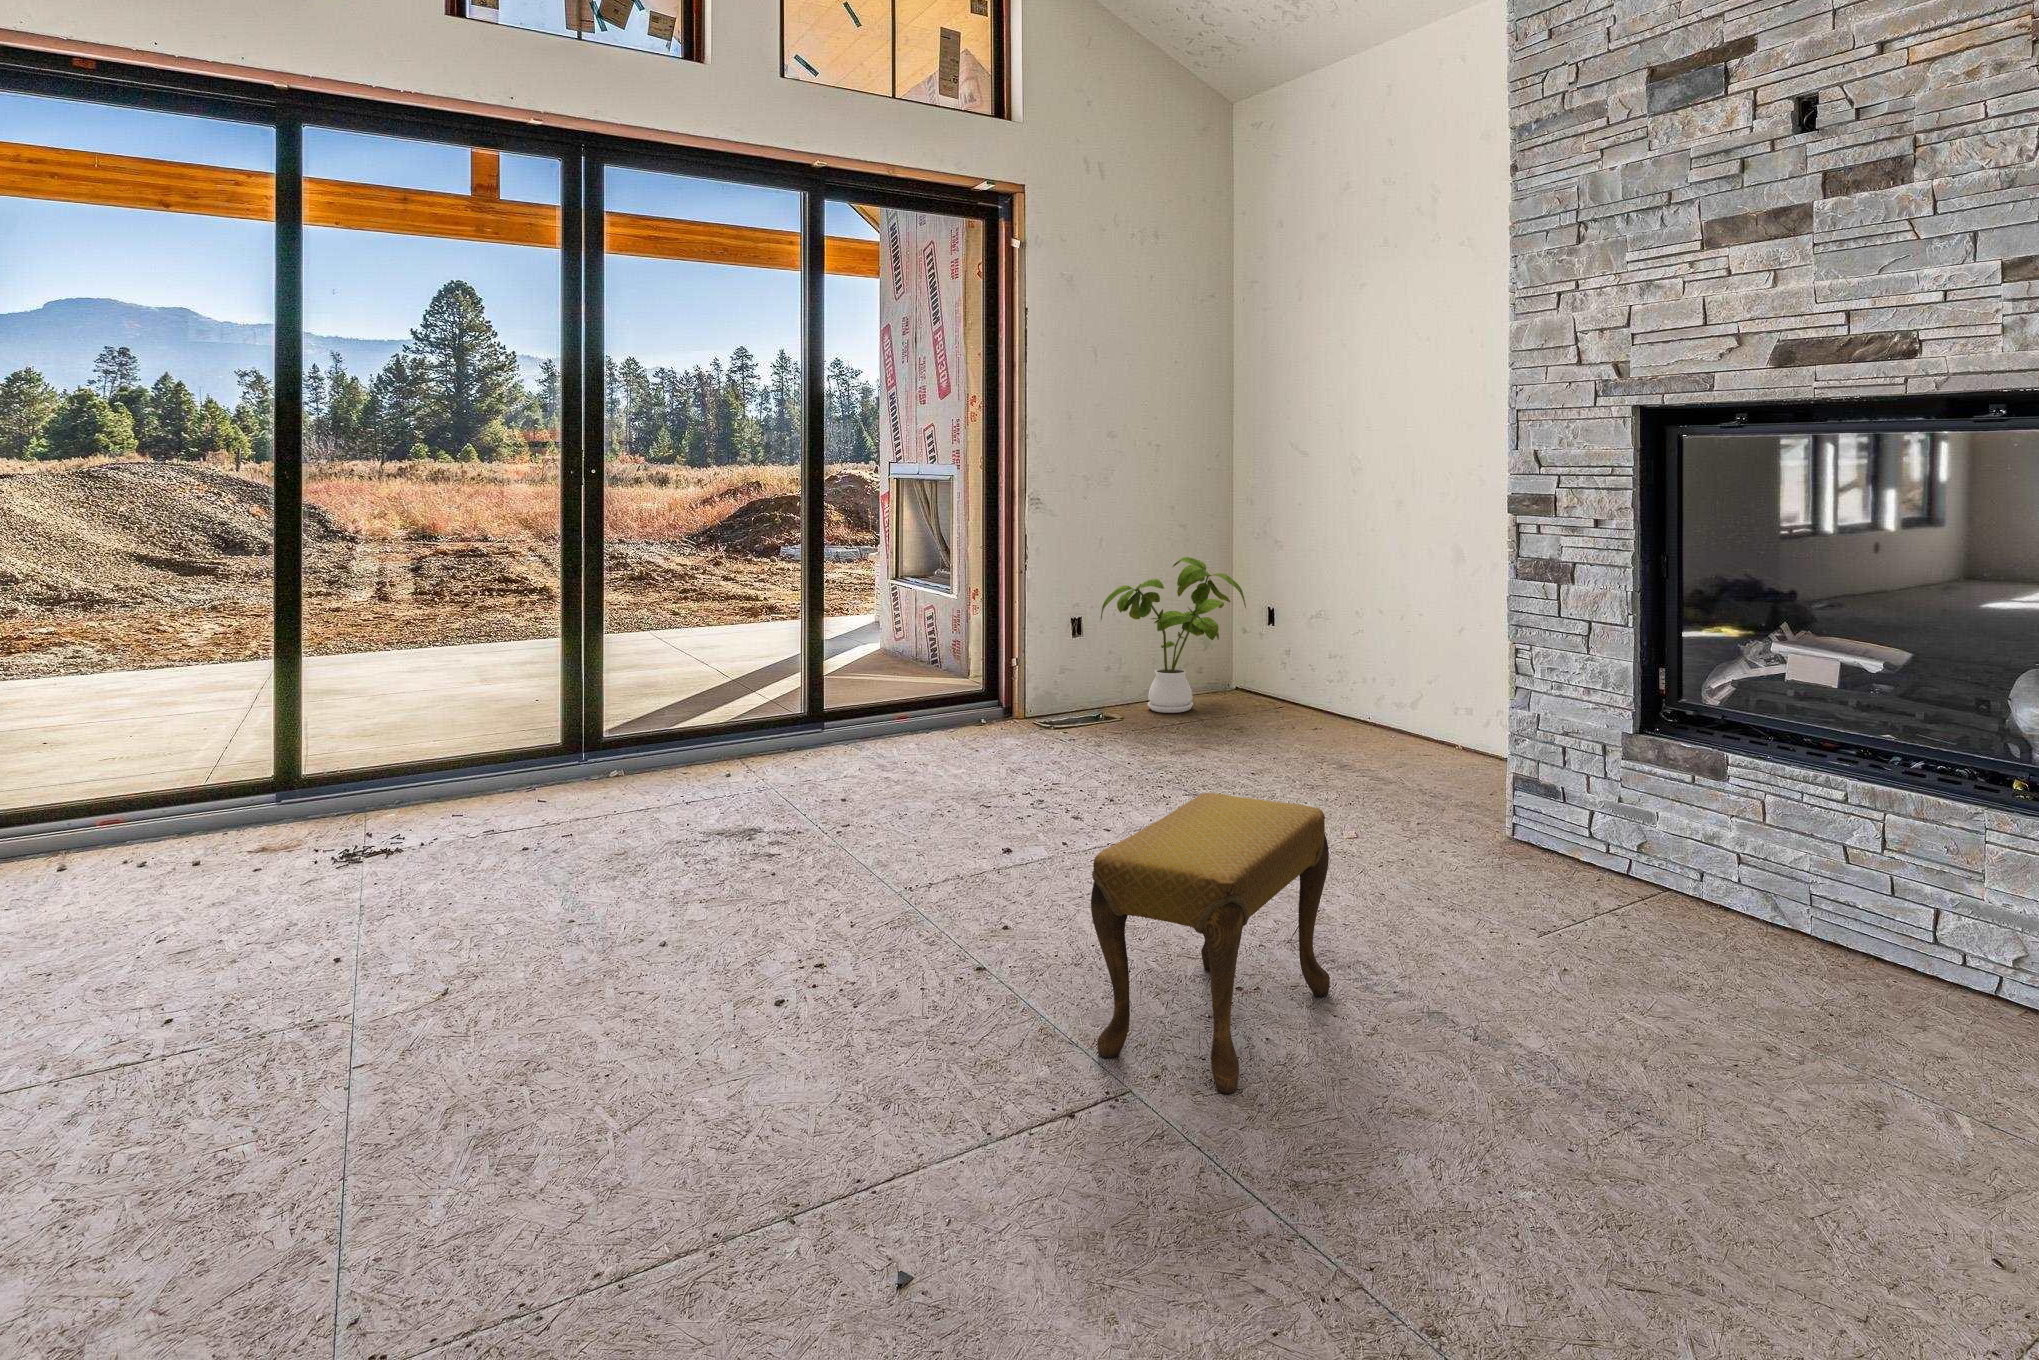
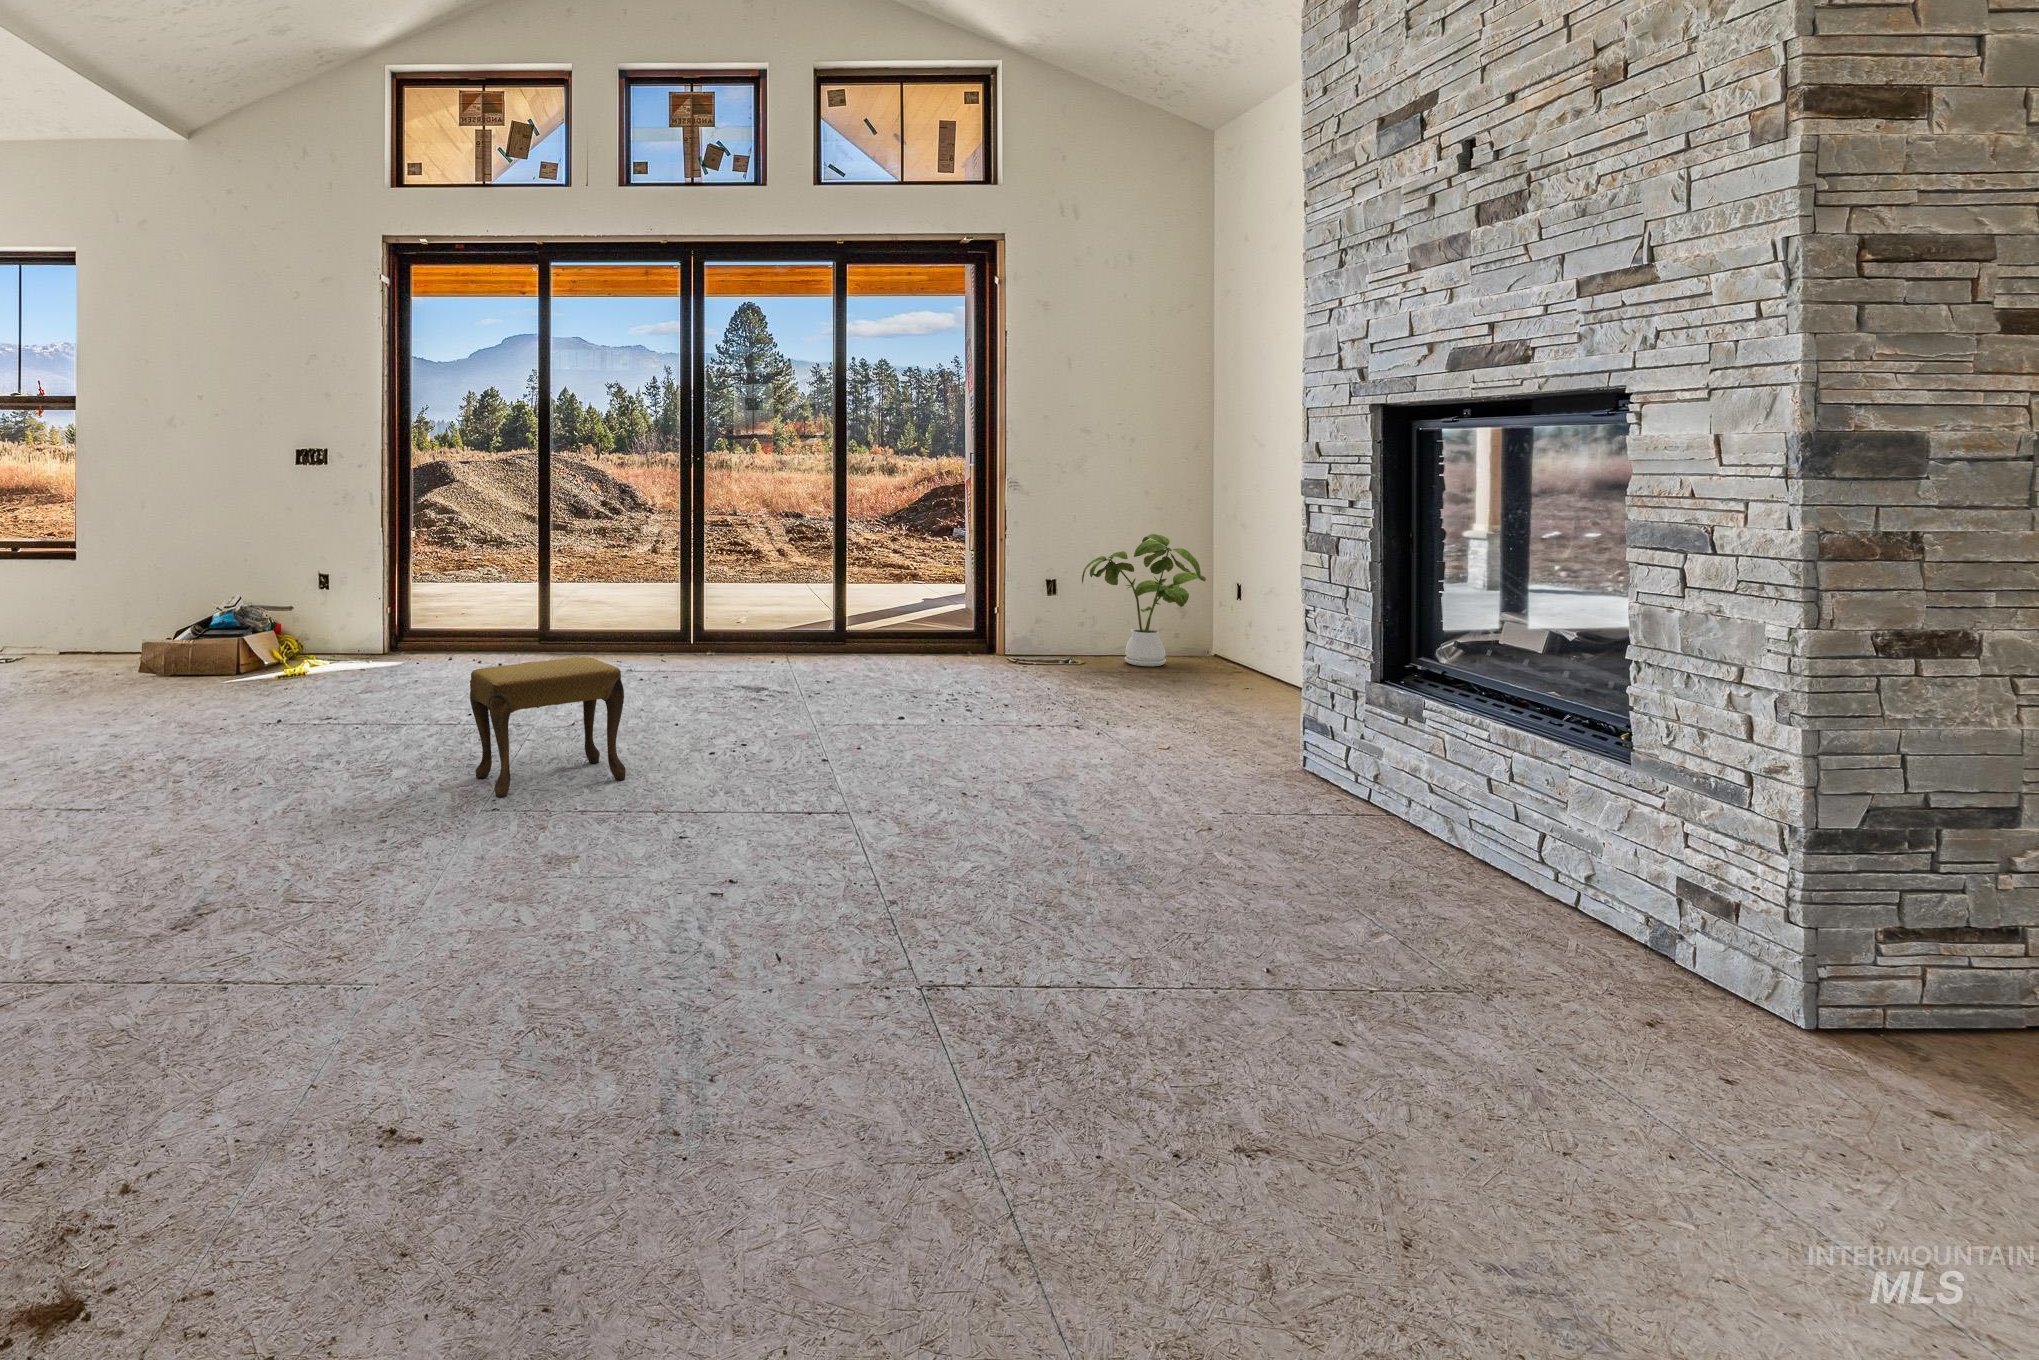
footstool: present [1091,793,1330,1093] -> present [470,657,626,797]

